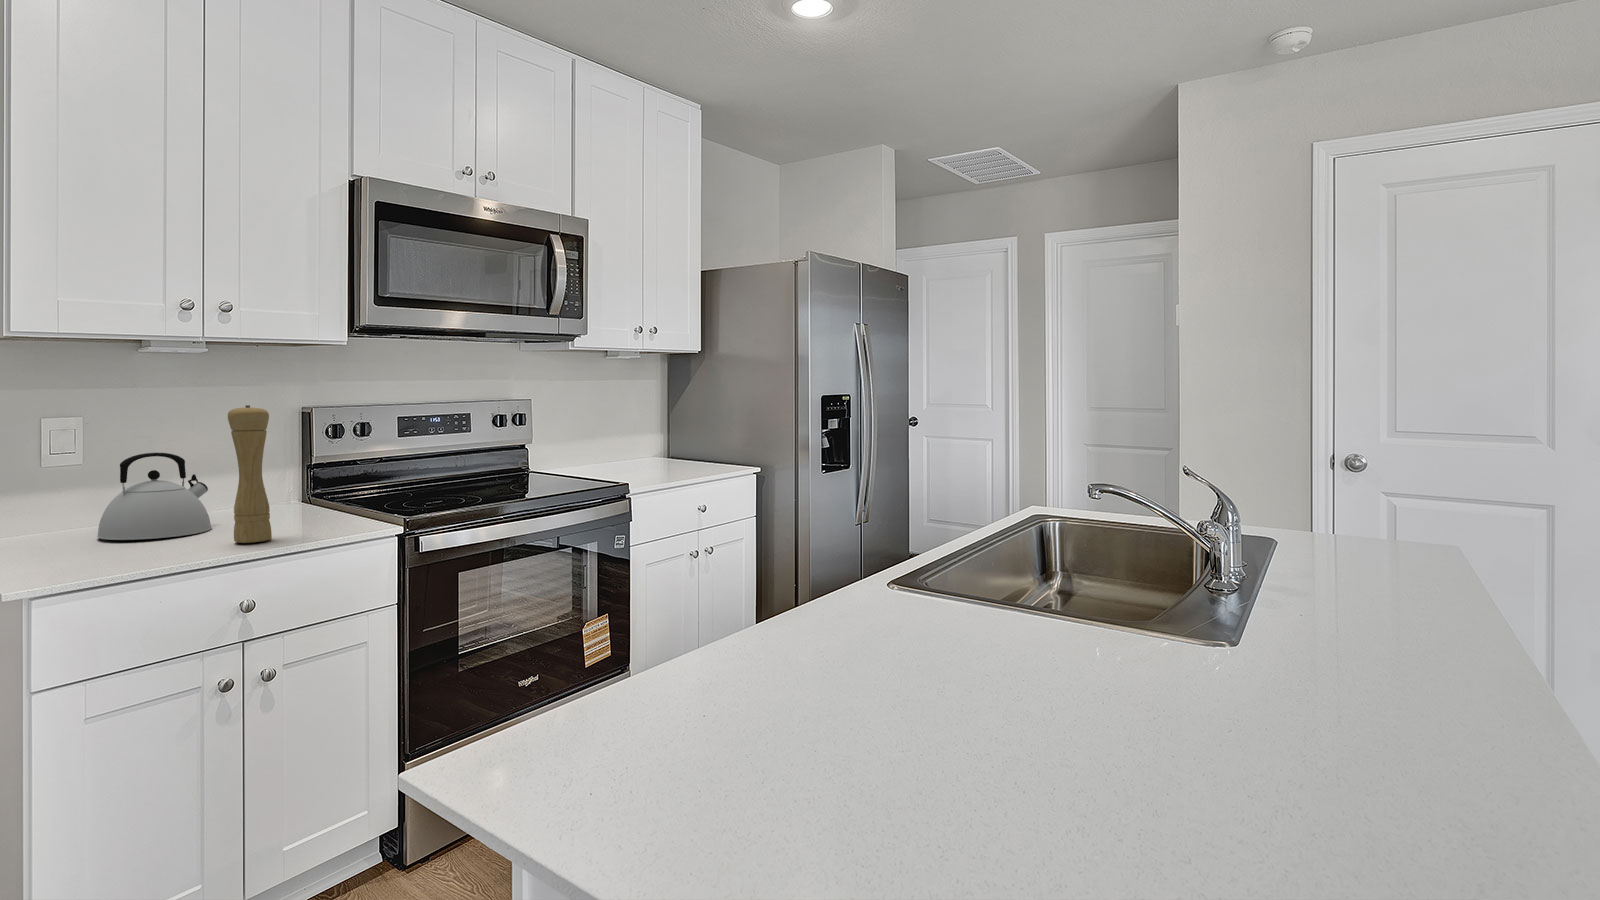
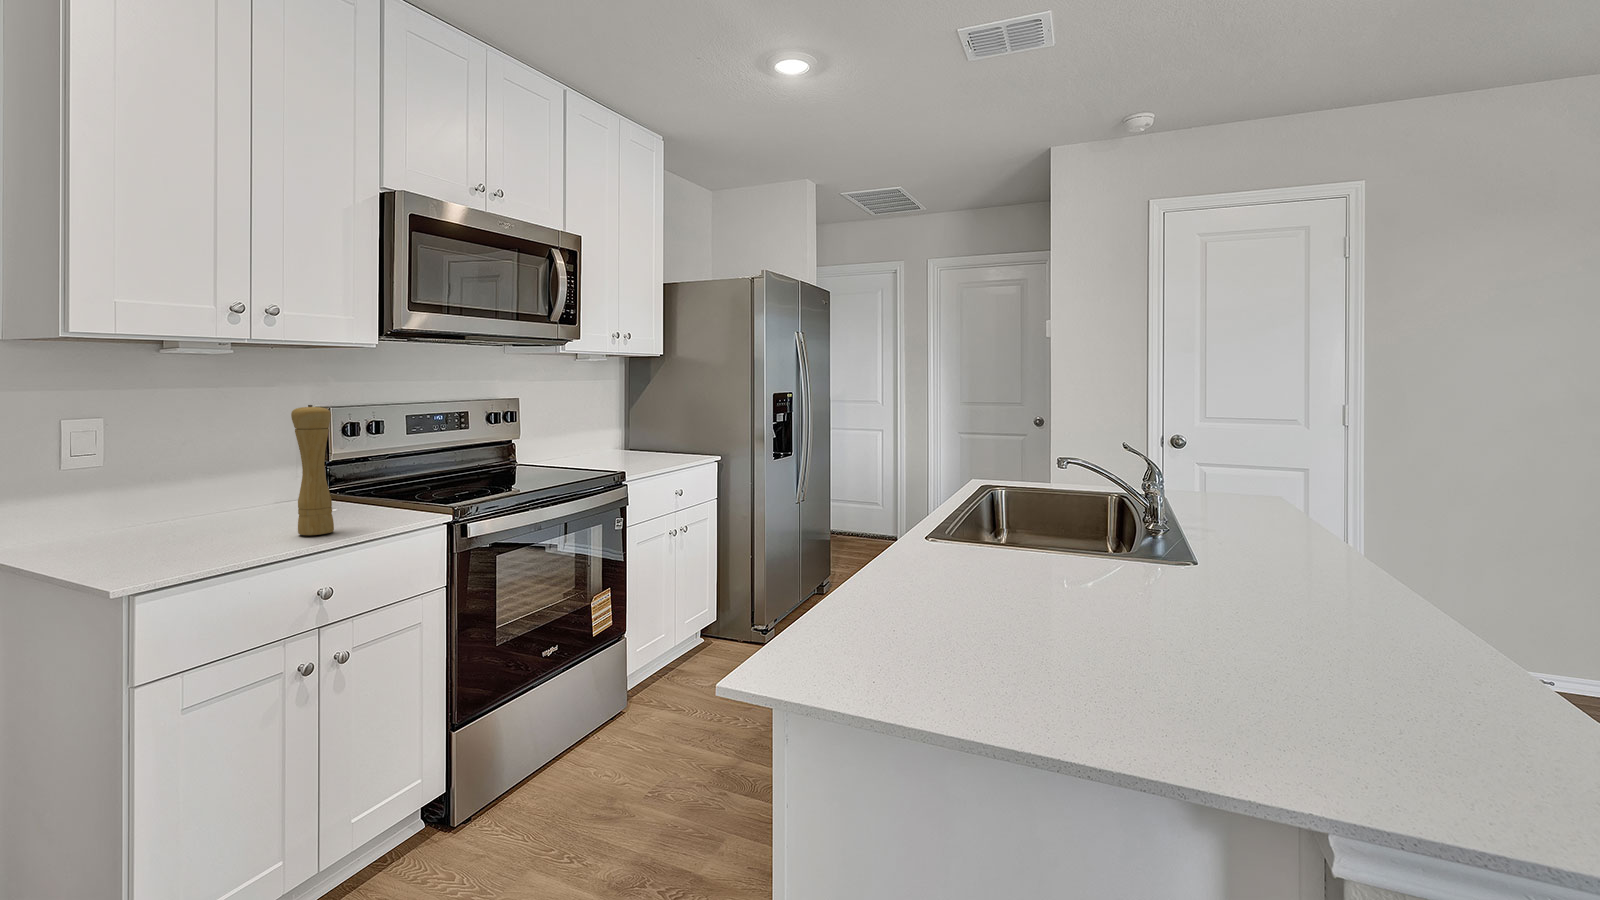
kettle: present [97,453,212,540] -> none [143,451,256,537]

